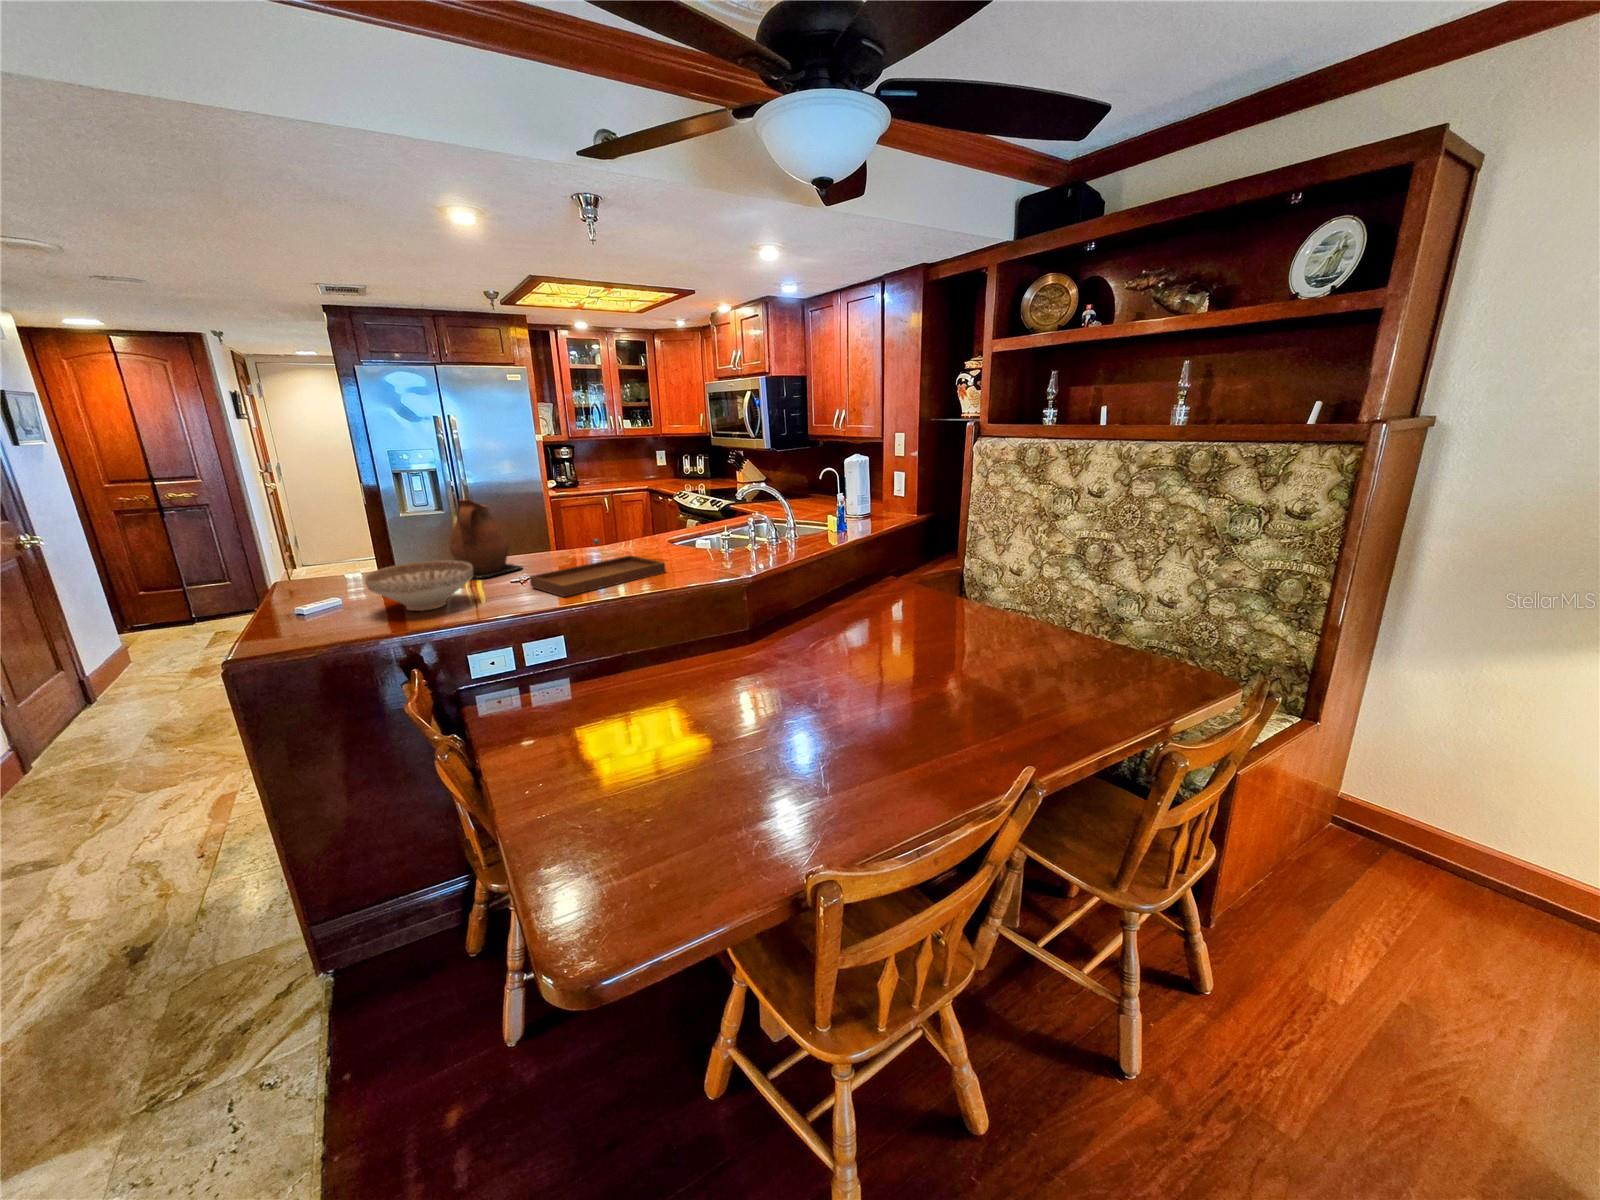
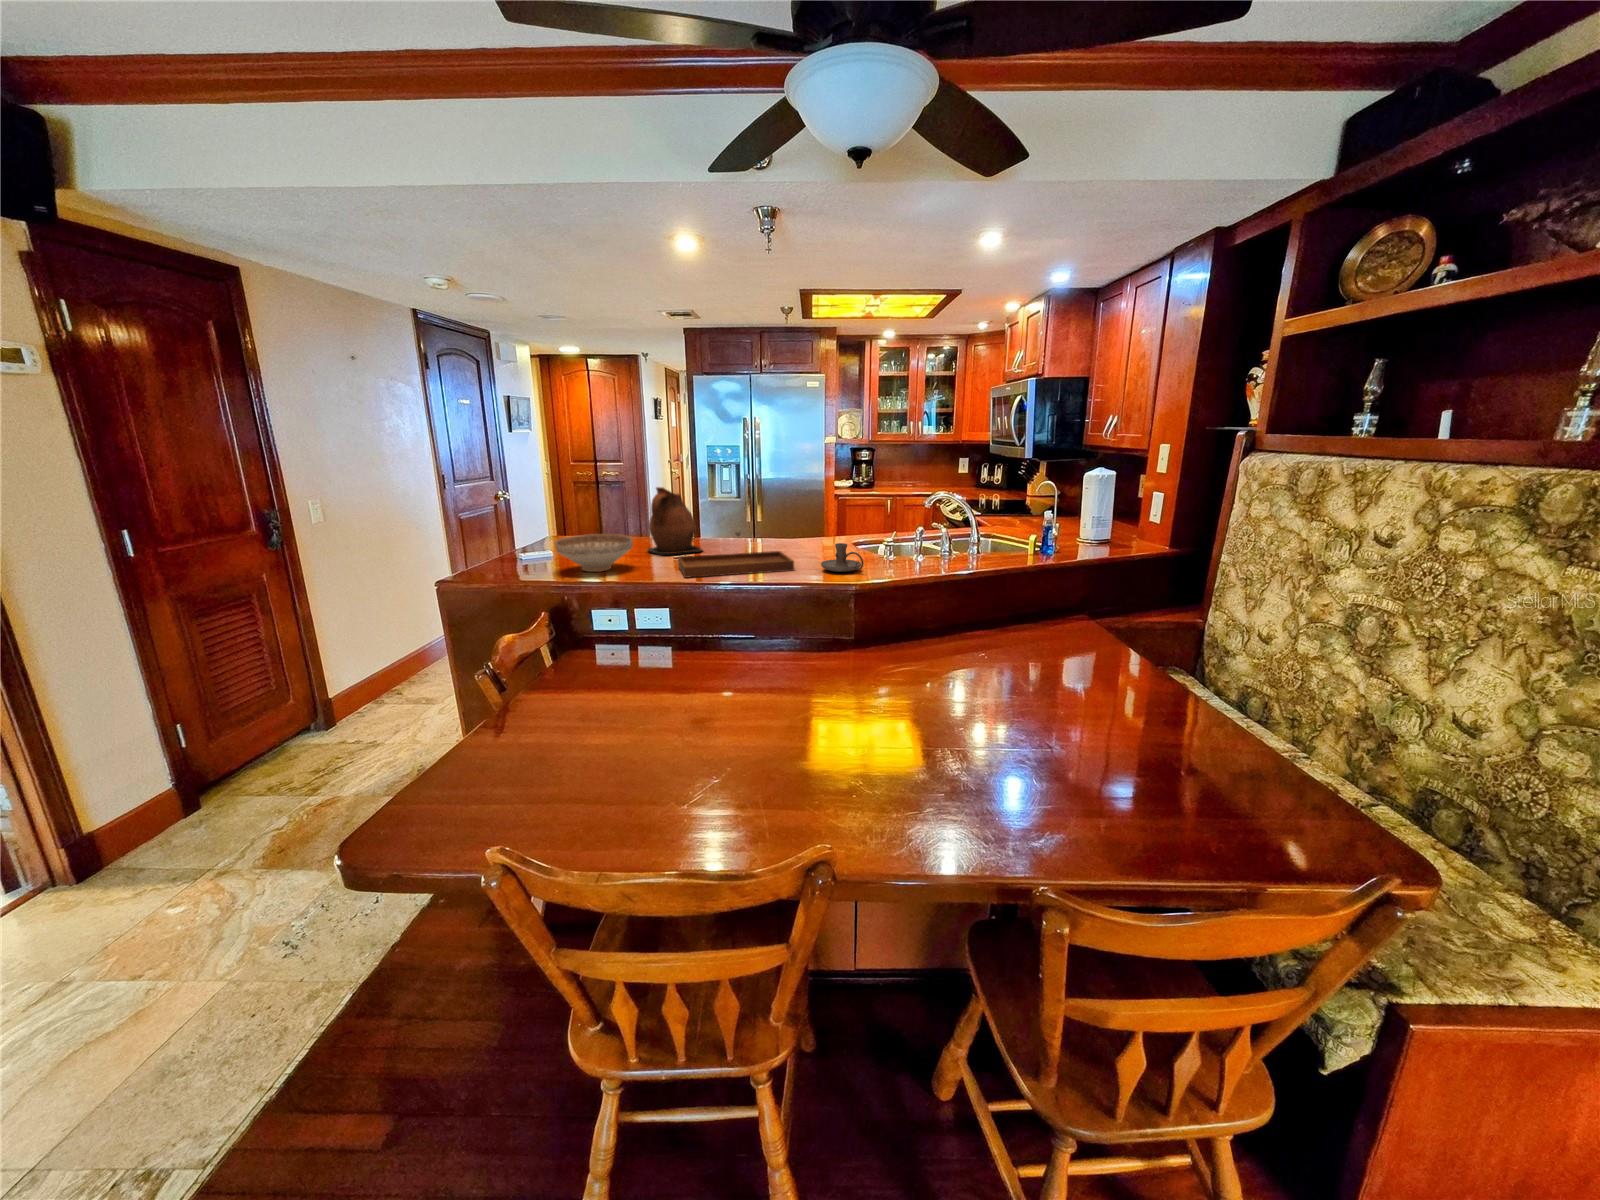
candle holder: none [690,539,738,567] -> present [821,543,864,572]

